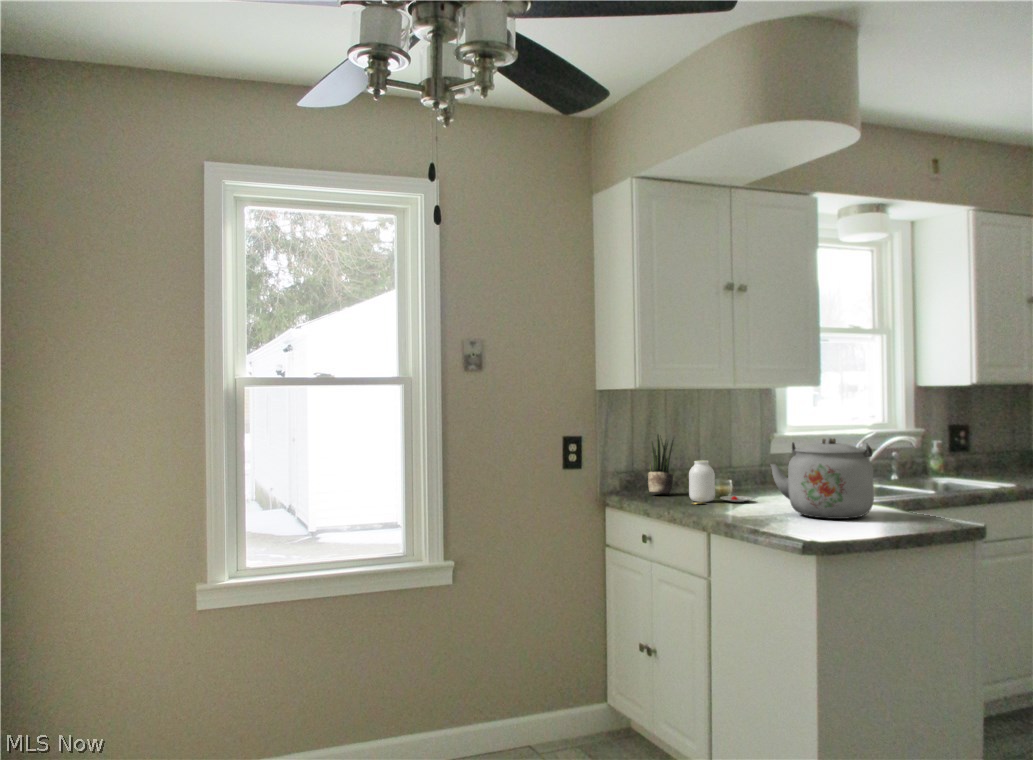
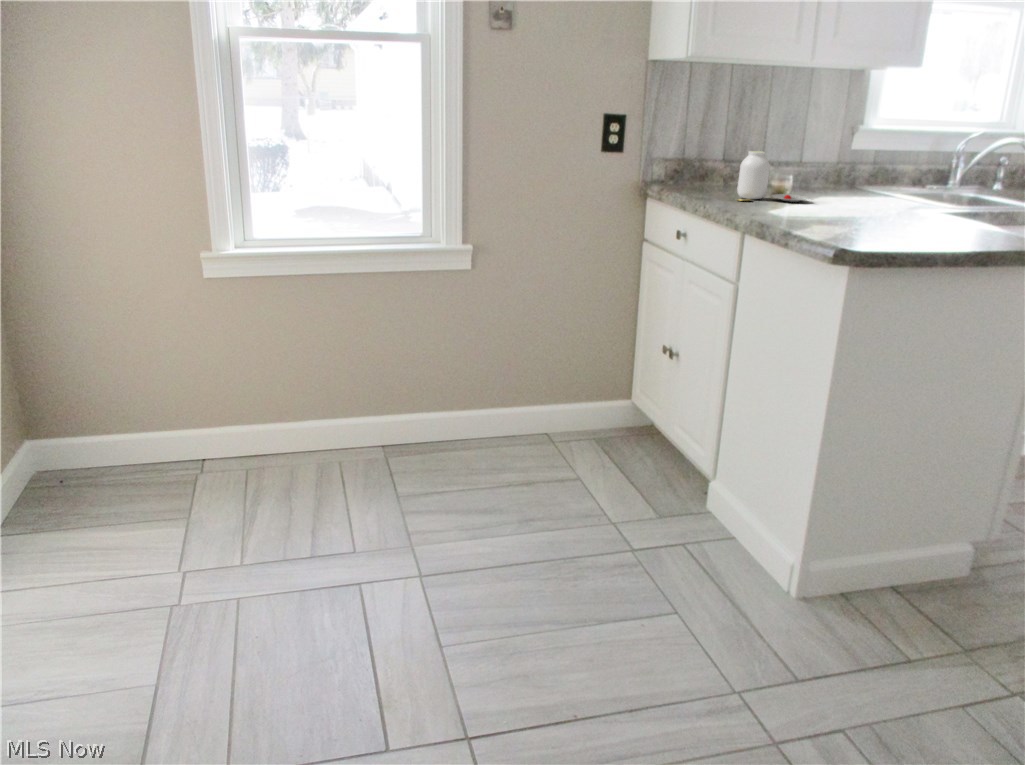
potted plant: present [648,435,673,494] -> none [697,116,733,188]
kettle: present [771,438,874,519] -> none [828,131,953,227]

